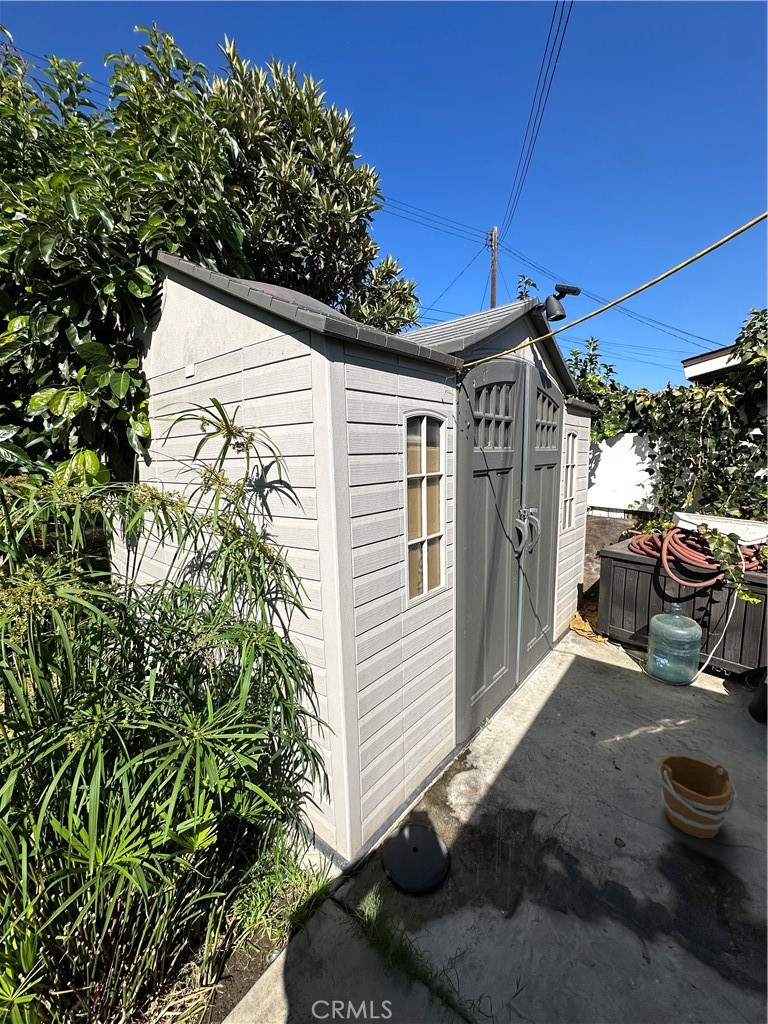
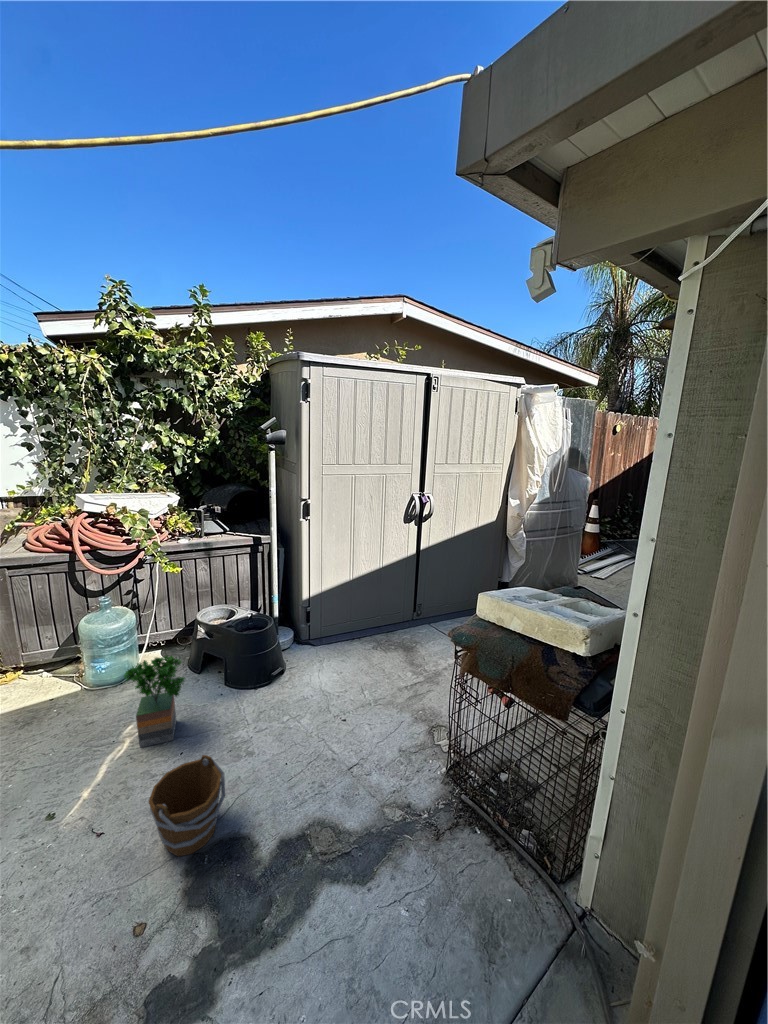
potted tree: none [671,662,732,750] -> present [124,655,185,748]

